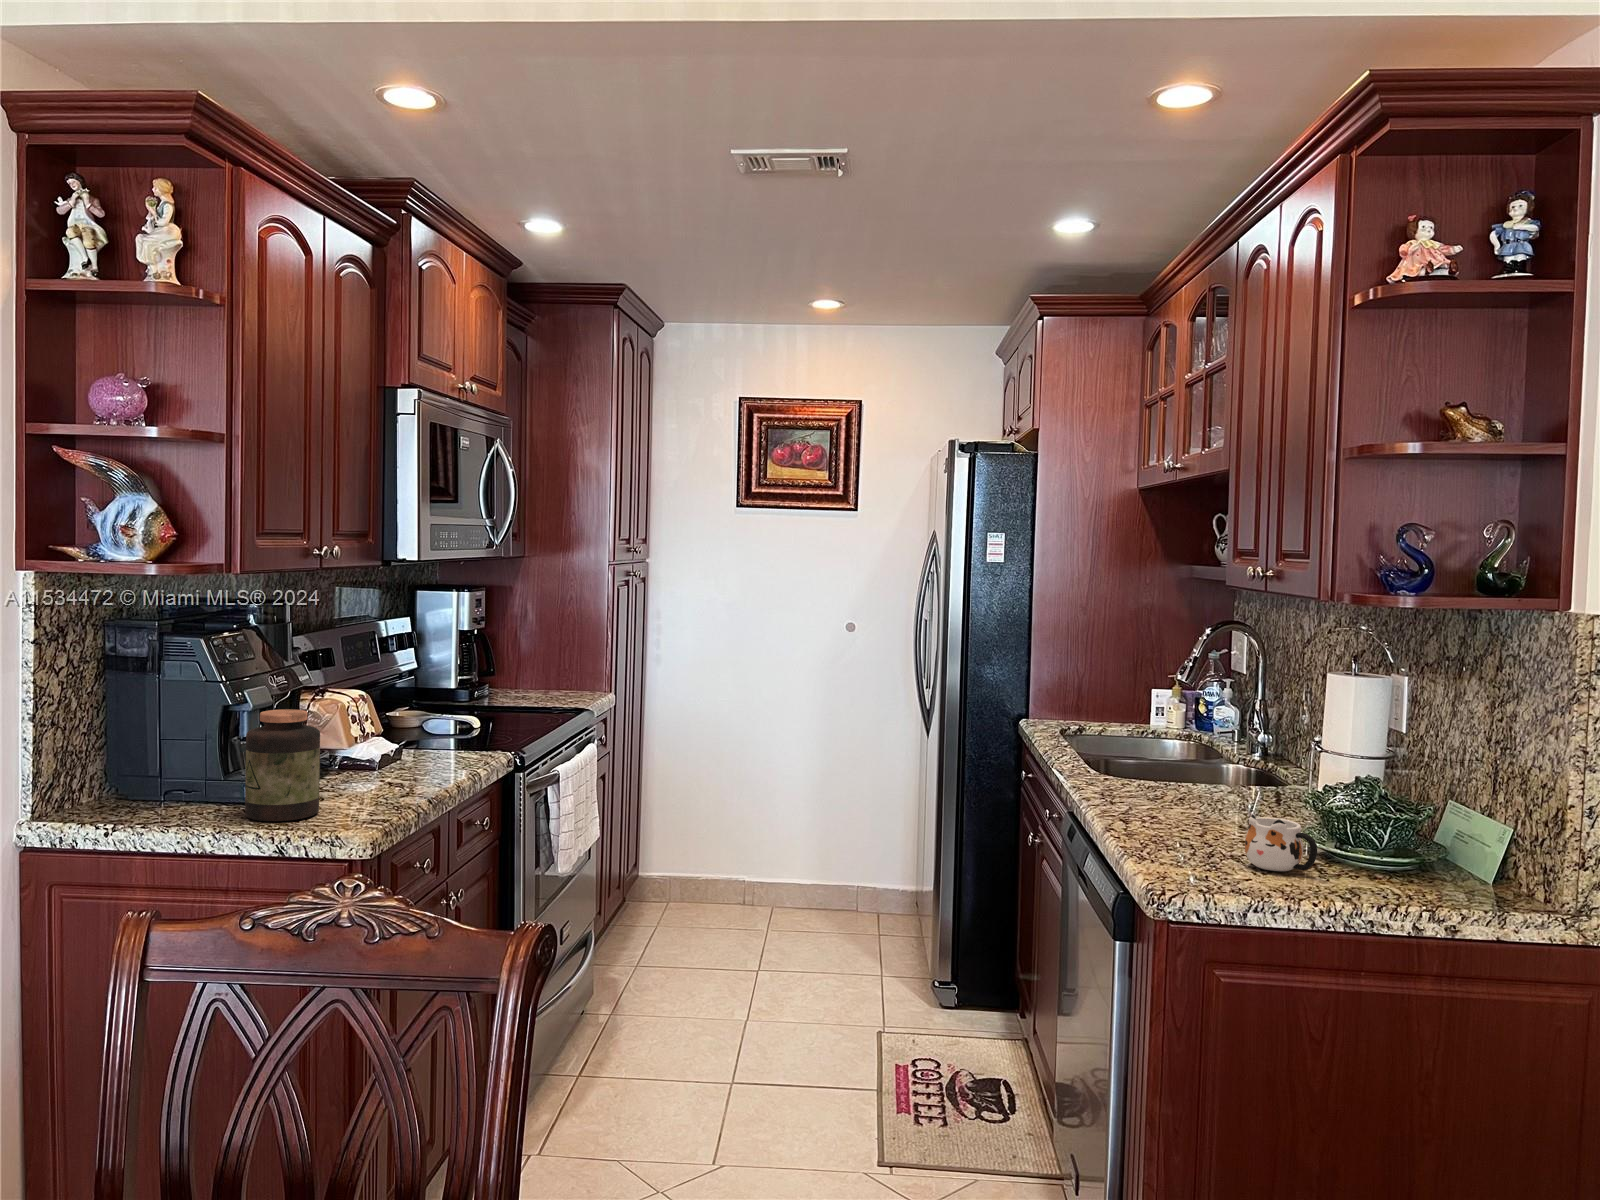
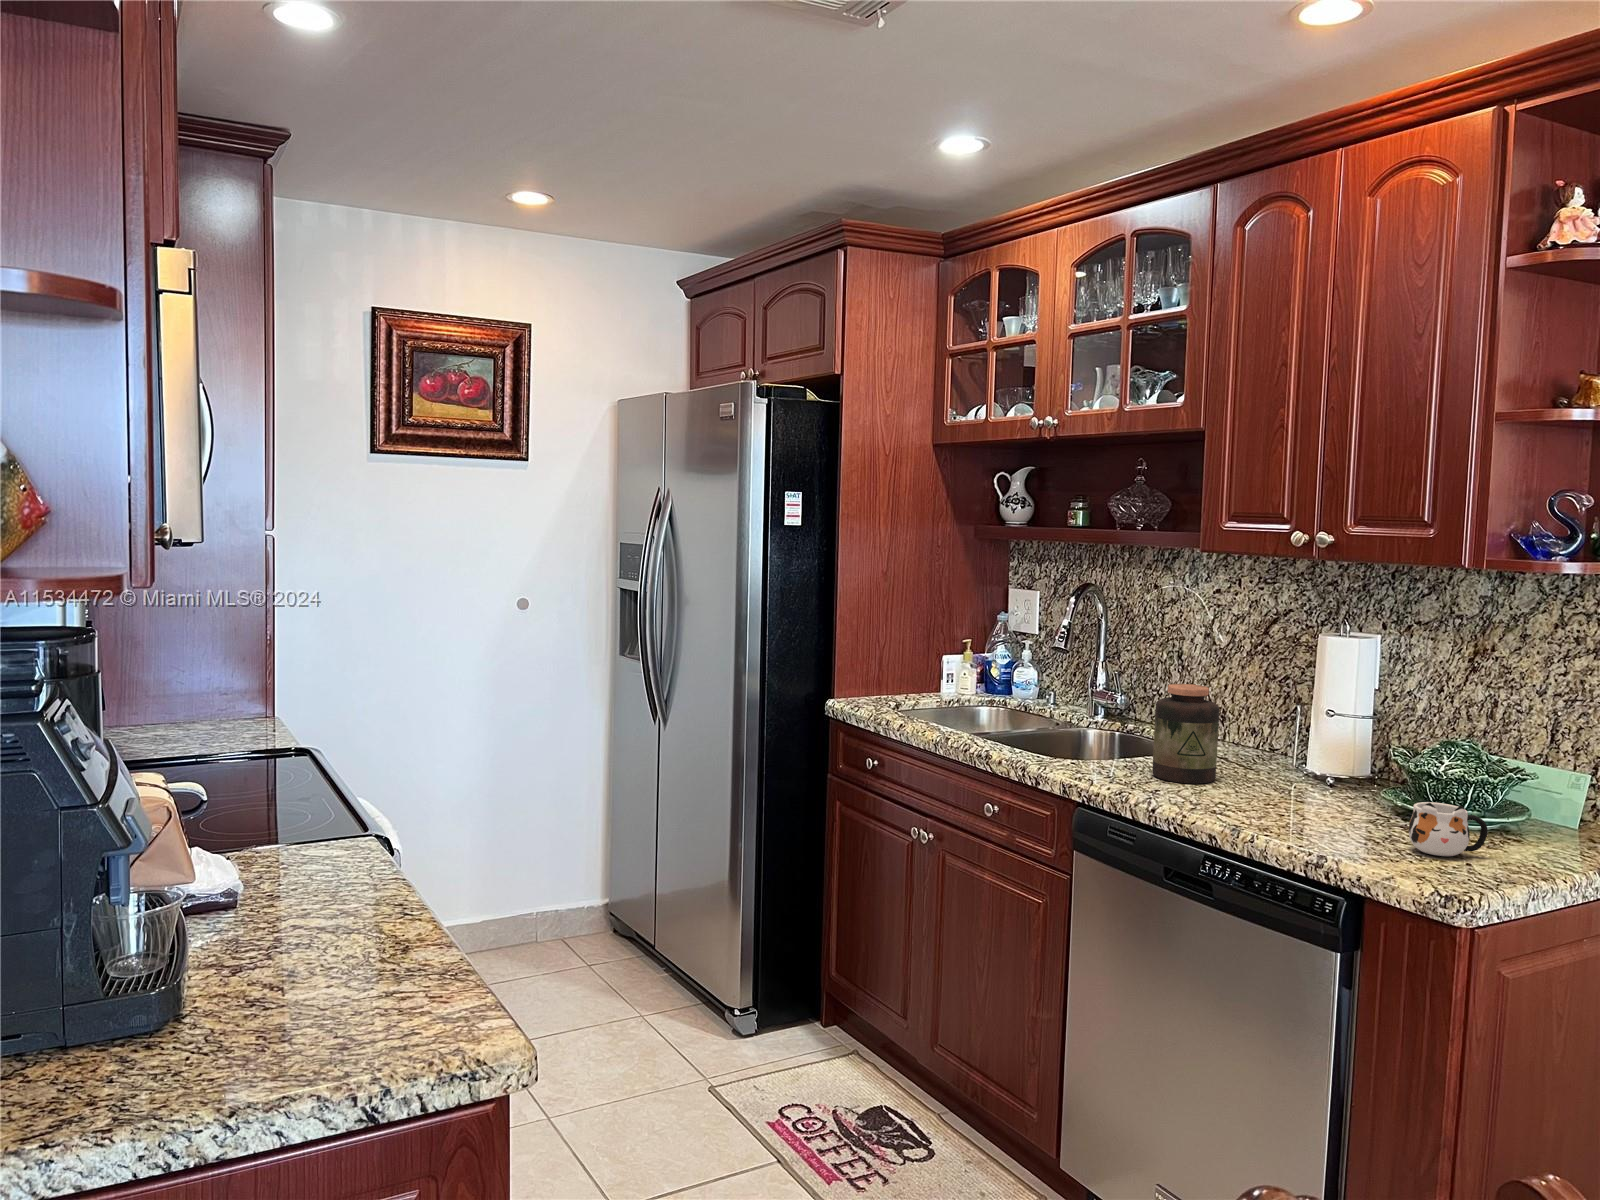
jar: present [245,709,320,821] -> present [1152,684,1219,784]

